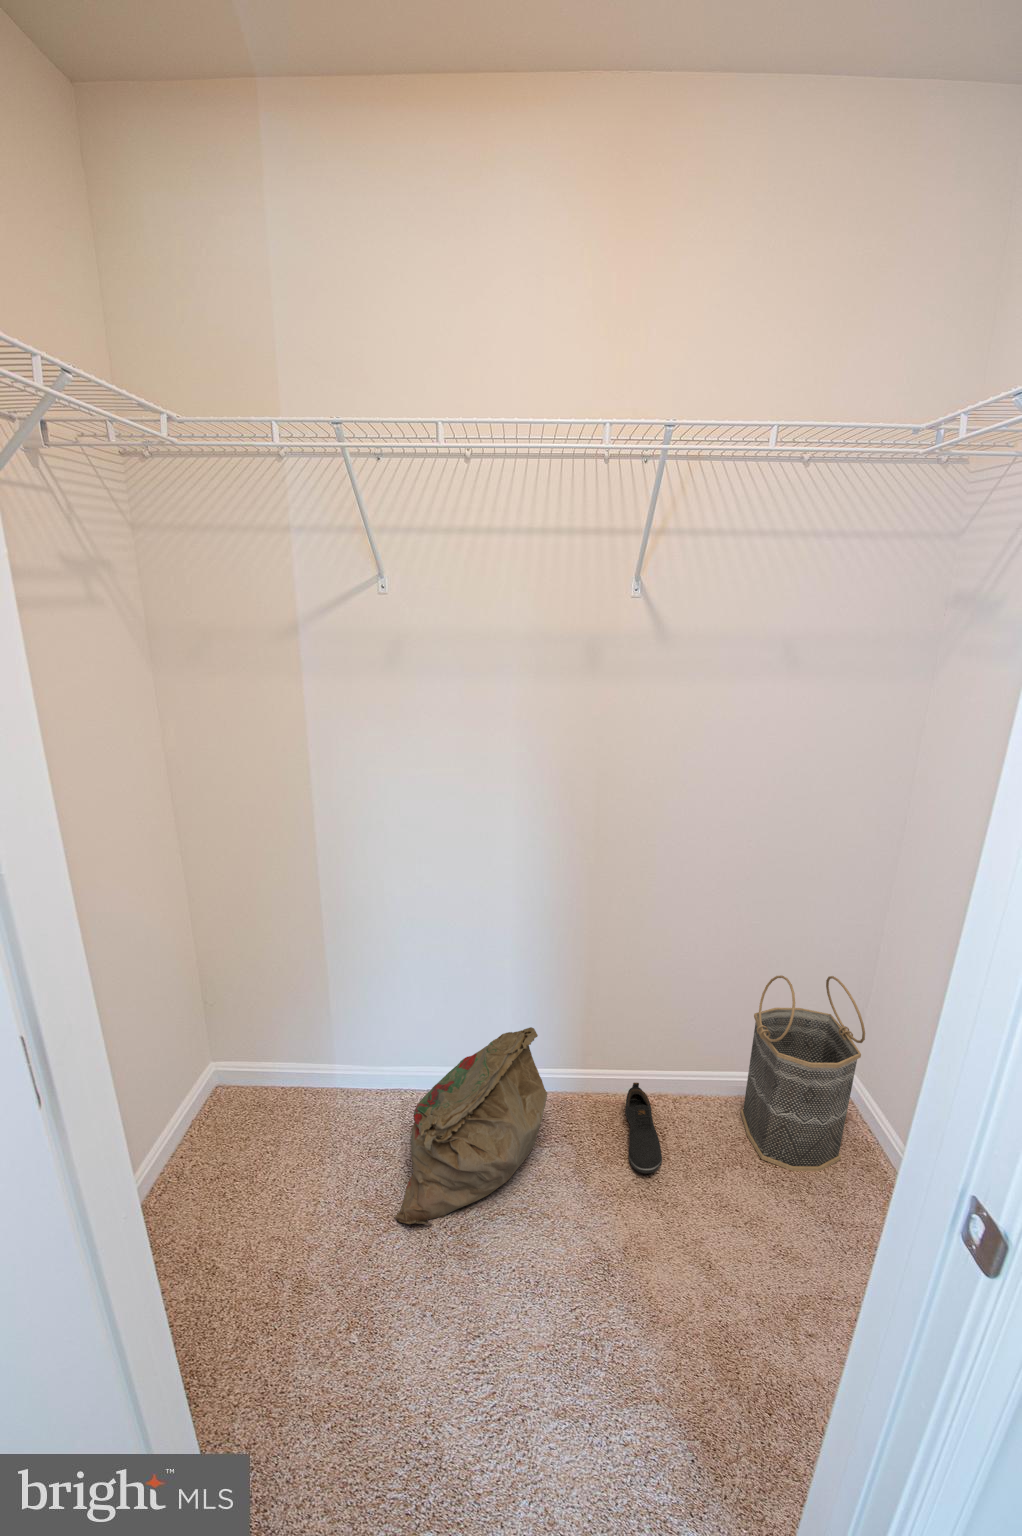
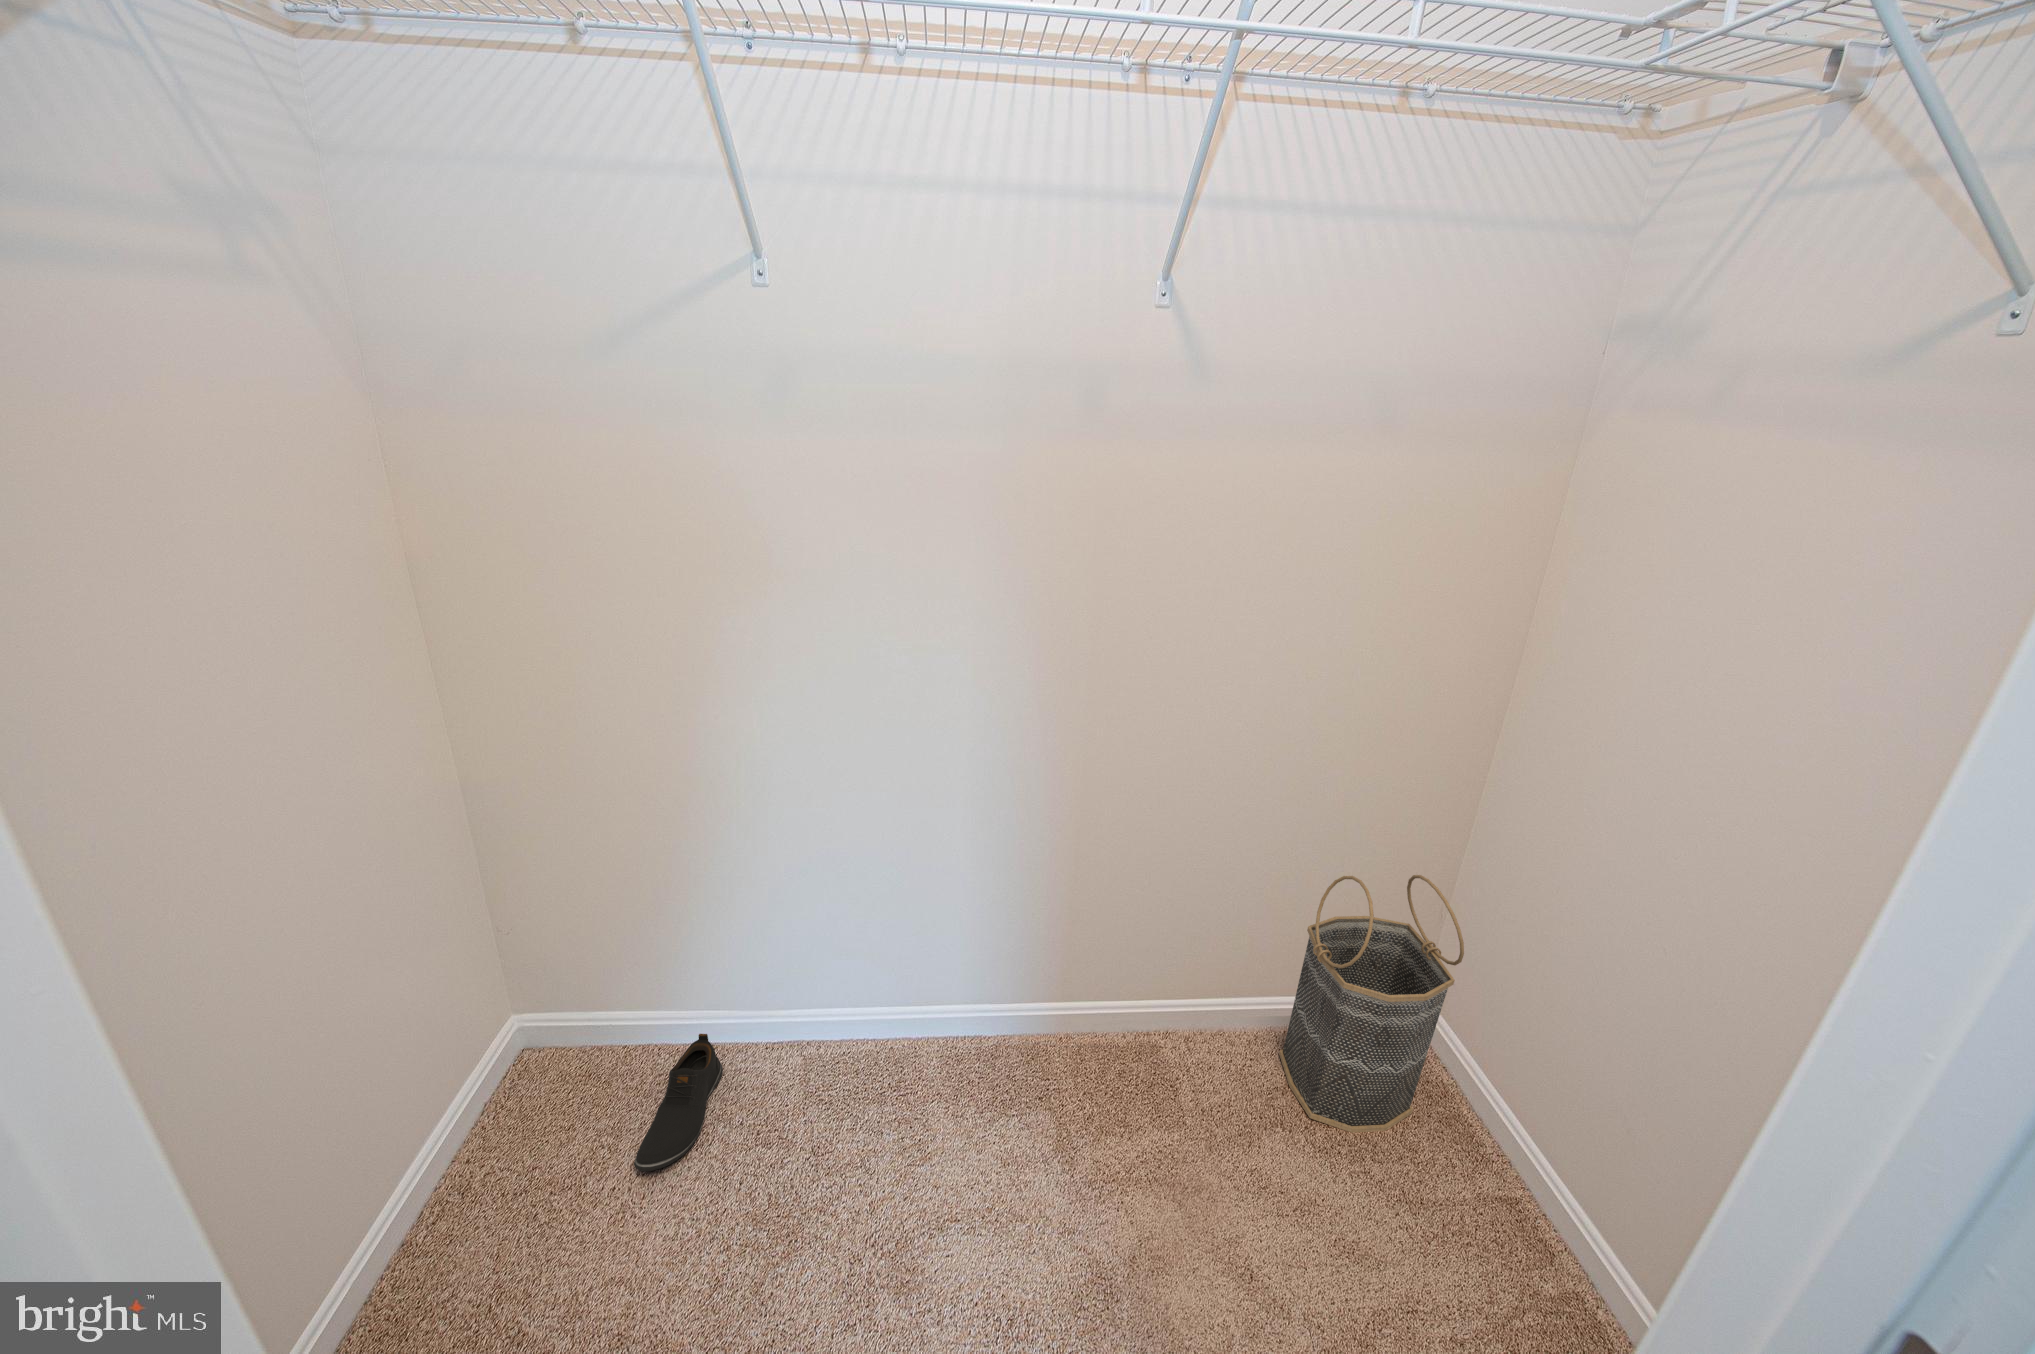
bag: present [394,1027,547,1225] -> none [798,956,1021,1249]
shoe: present [625,1083,662,1173] -> present [634,1034,723,1171]

